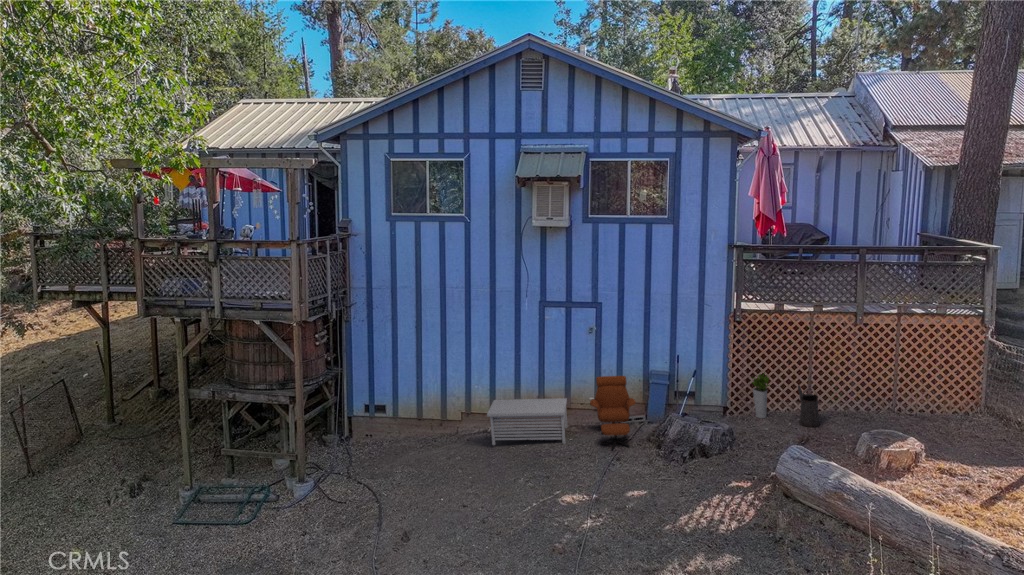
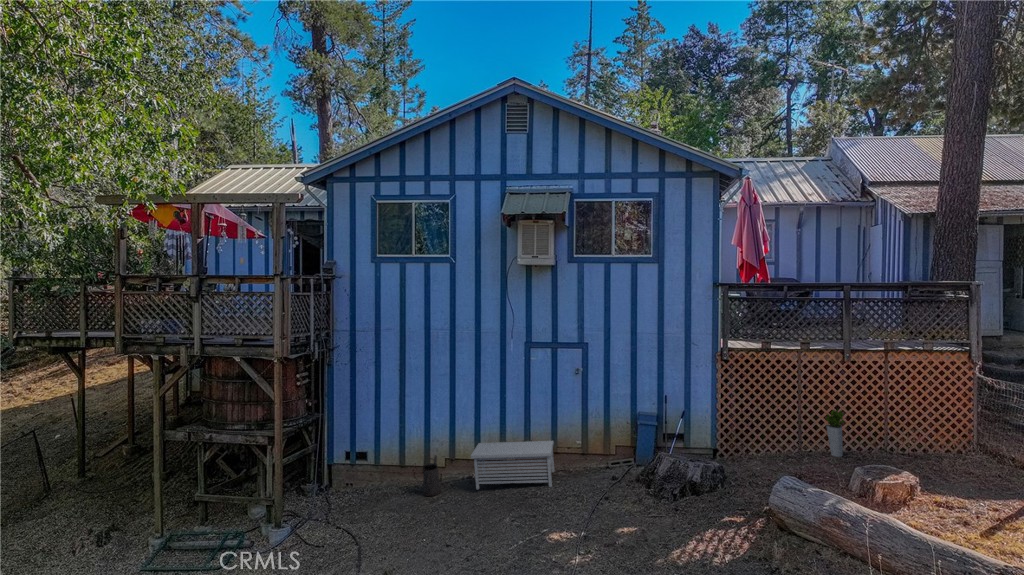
planter: present [752,373,769,418] -> present [826,409,845,457]
lounge chair: present [590,376,636,449] -> none [577,416,624,491]
watering can: present [798,385,820,427] -> present [423,455,441,496]

